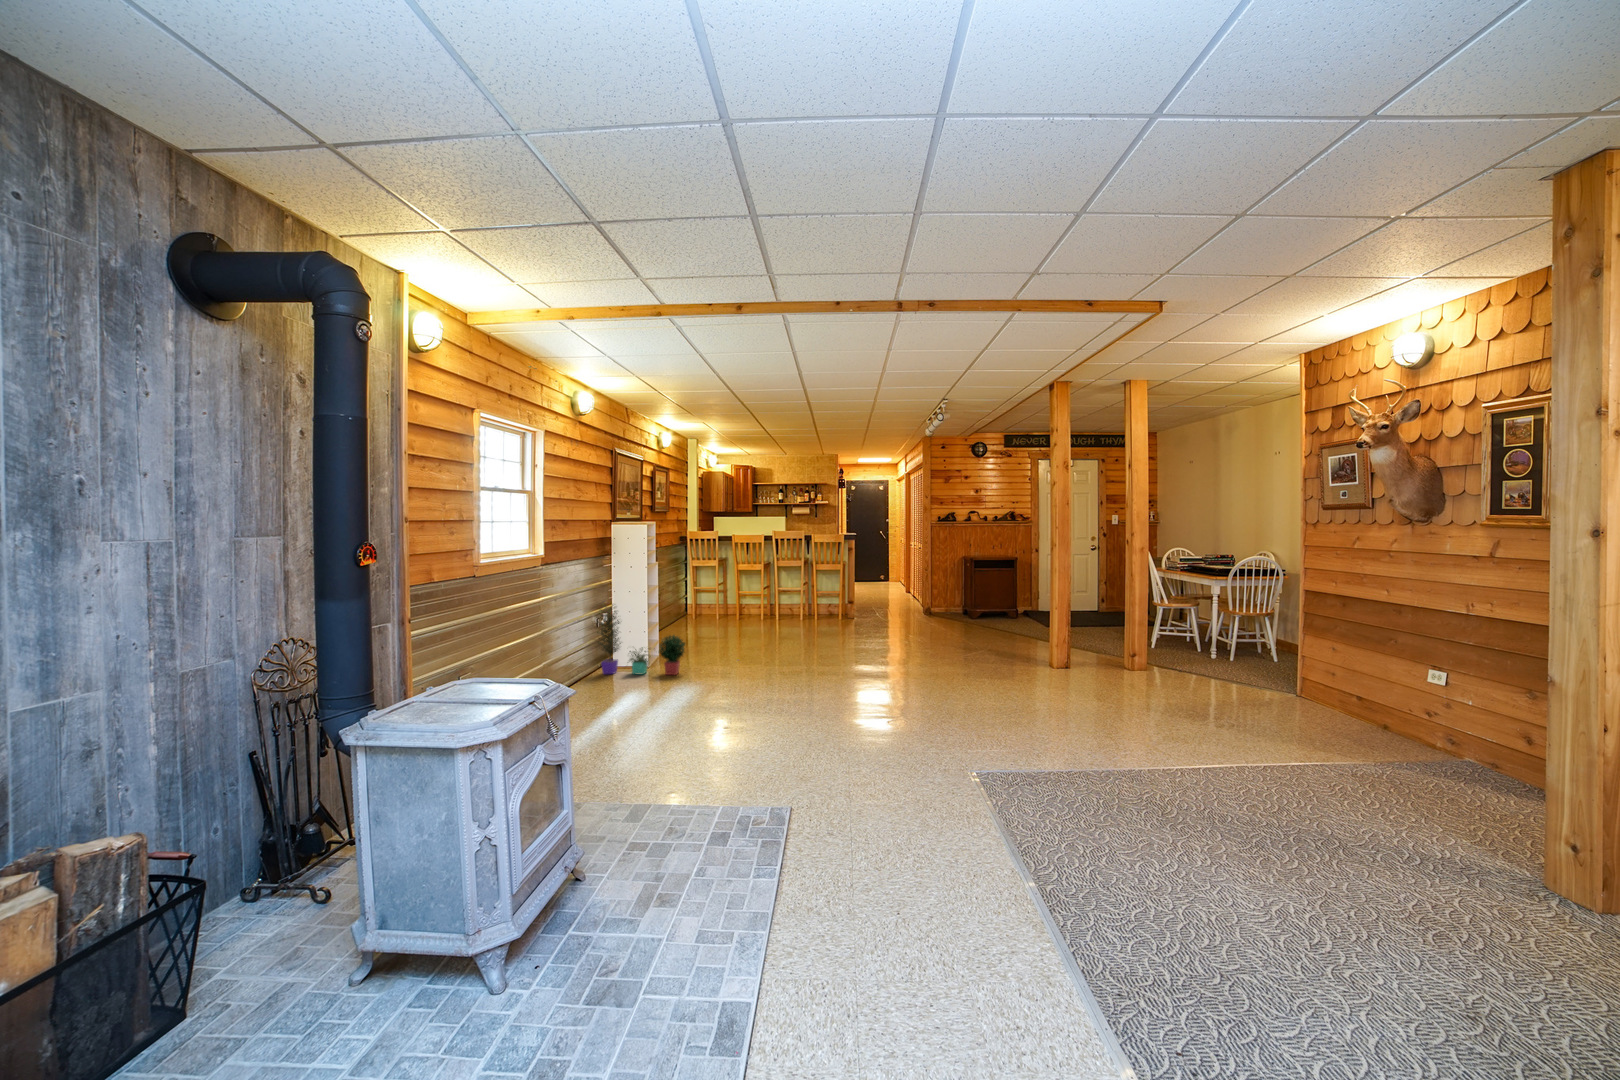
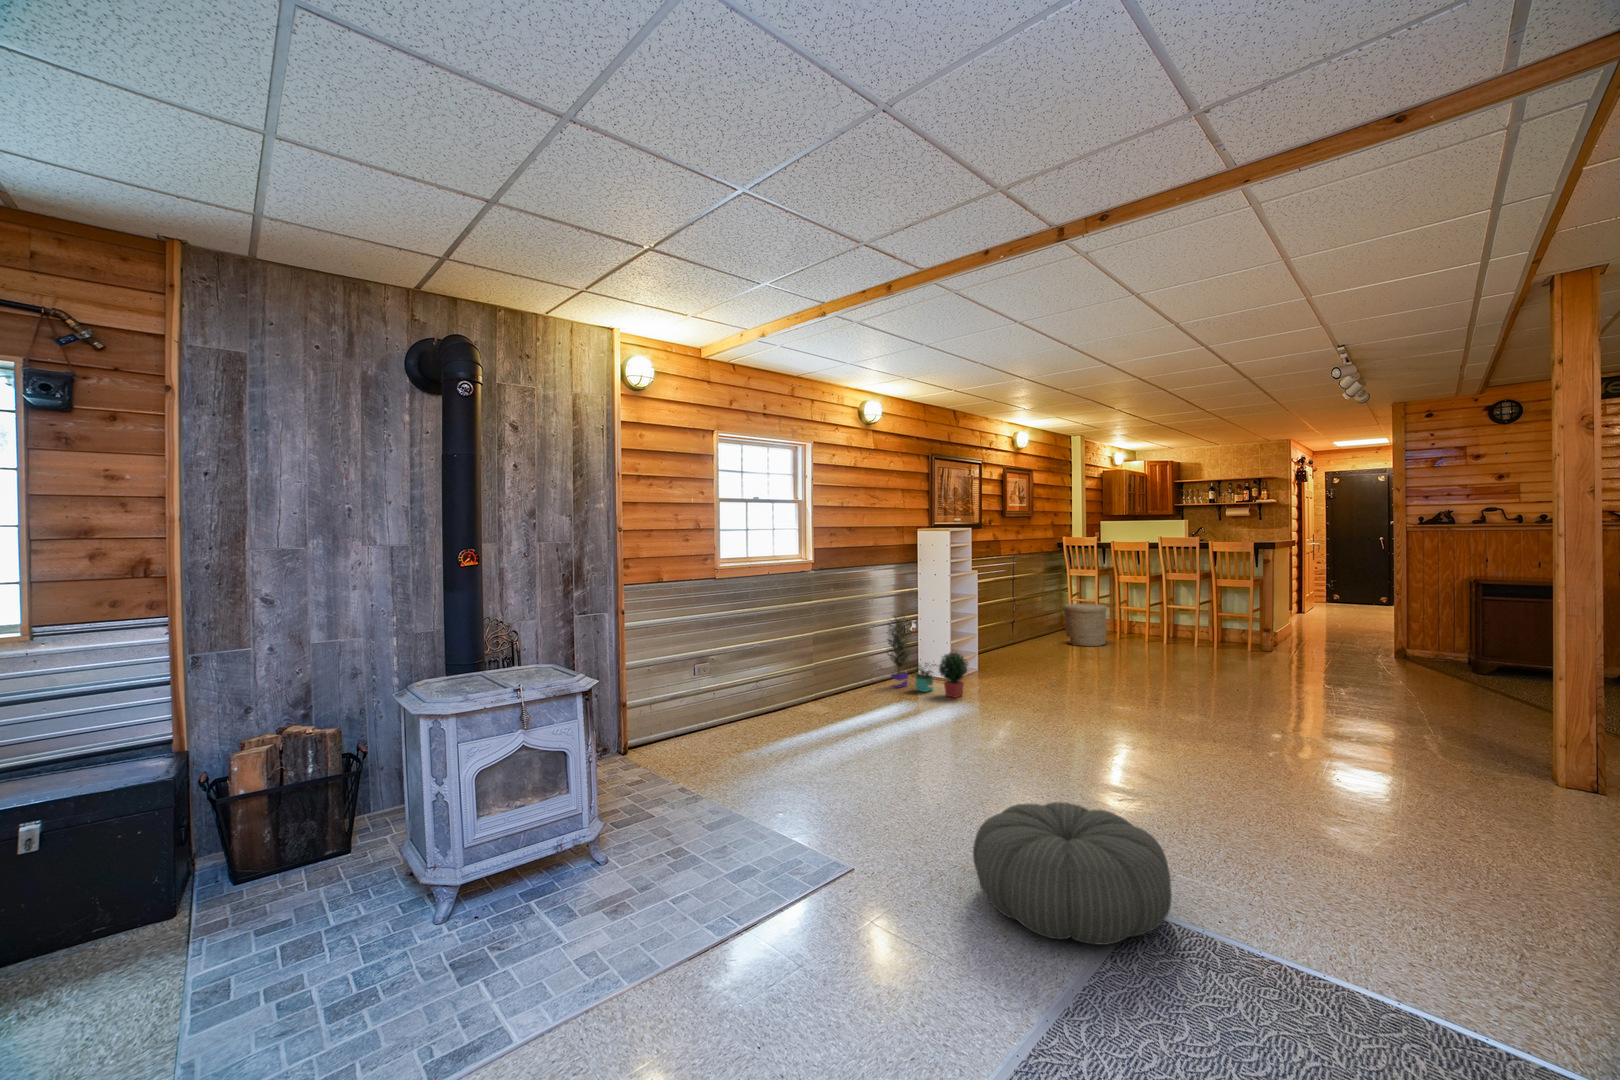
woven basket: none [689,587,723,623] -> present [1063,604,1107,647]
pouf: none [888,718,1011,798] -> present [973,802,1172,945]

